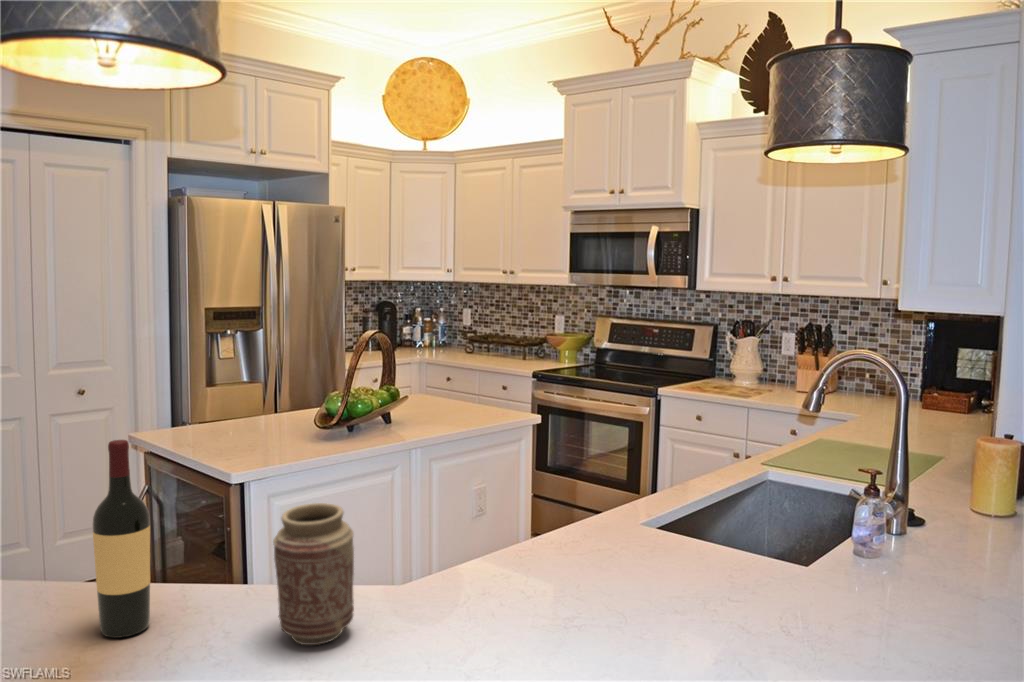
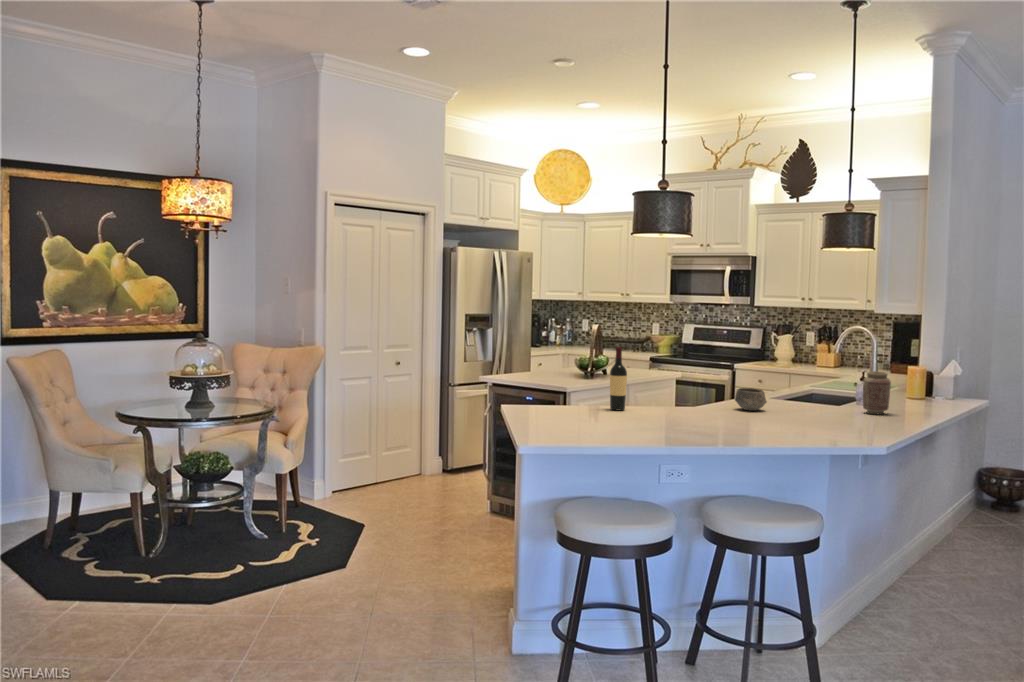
vase: present [273,503,354,645] -> present [863,371,891,414]
bowl: none [495,546,587,627] -> present [735,388,767,411]

